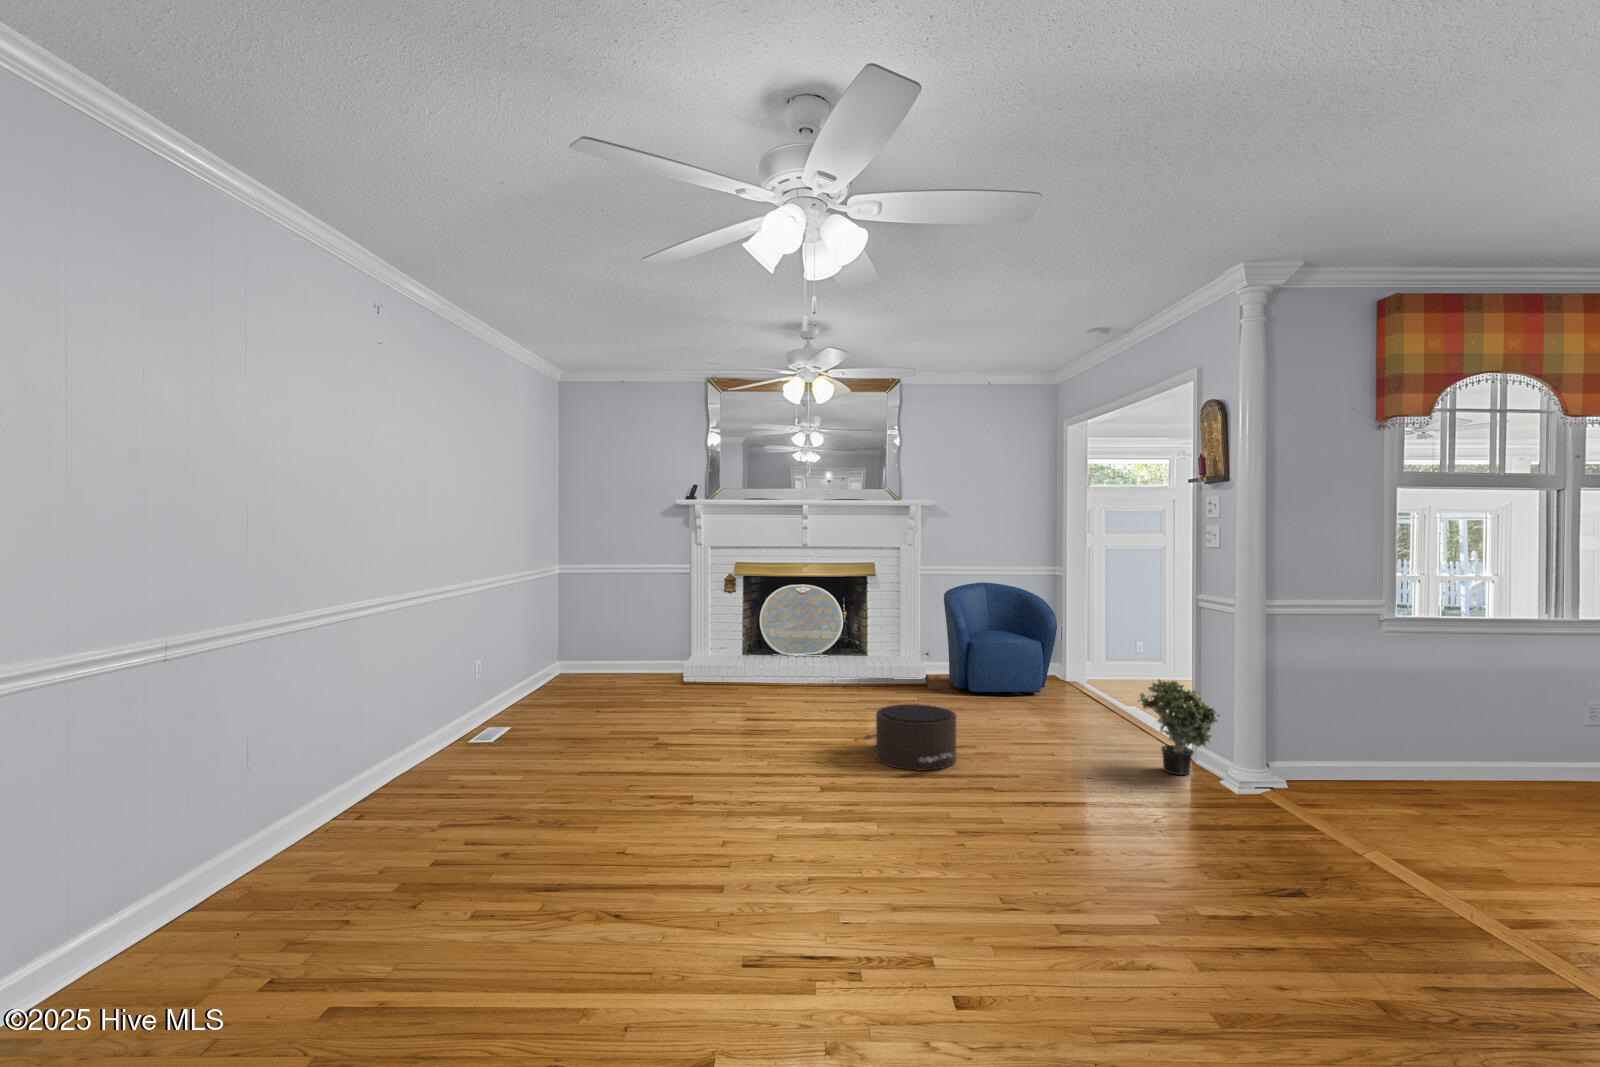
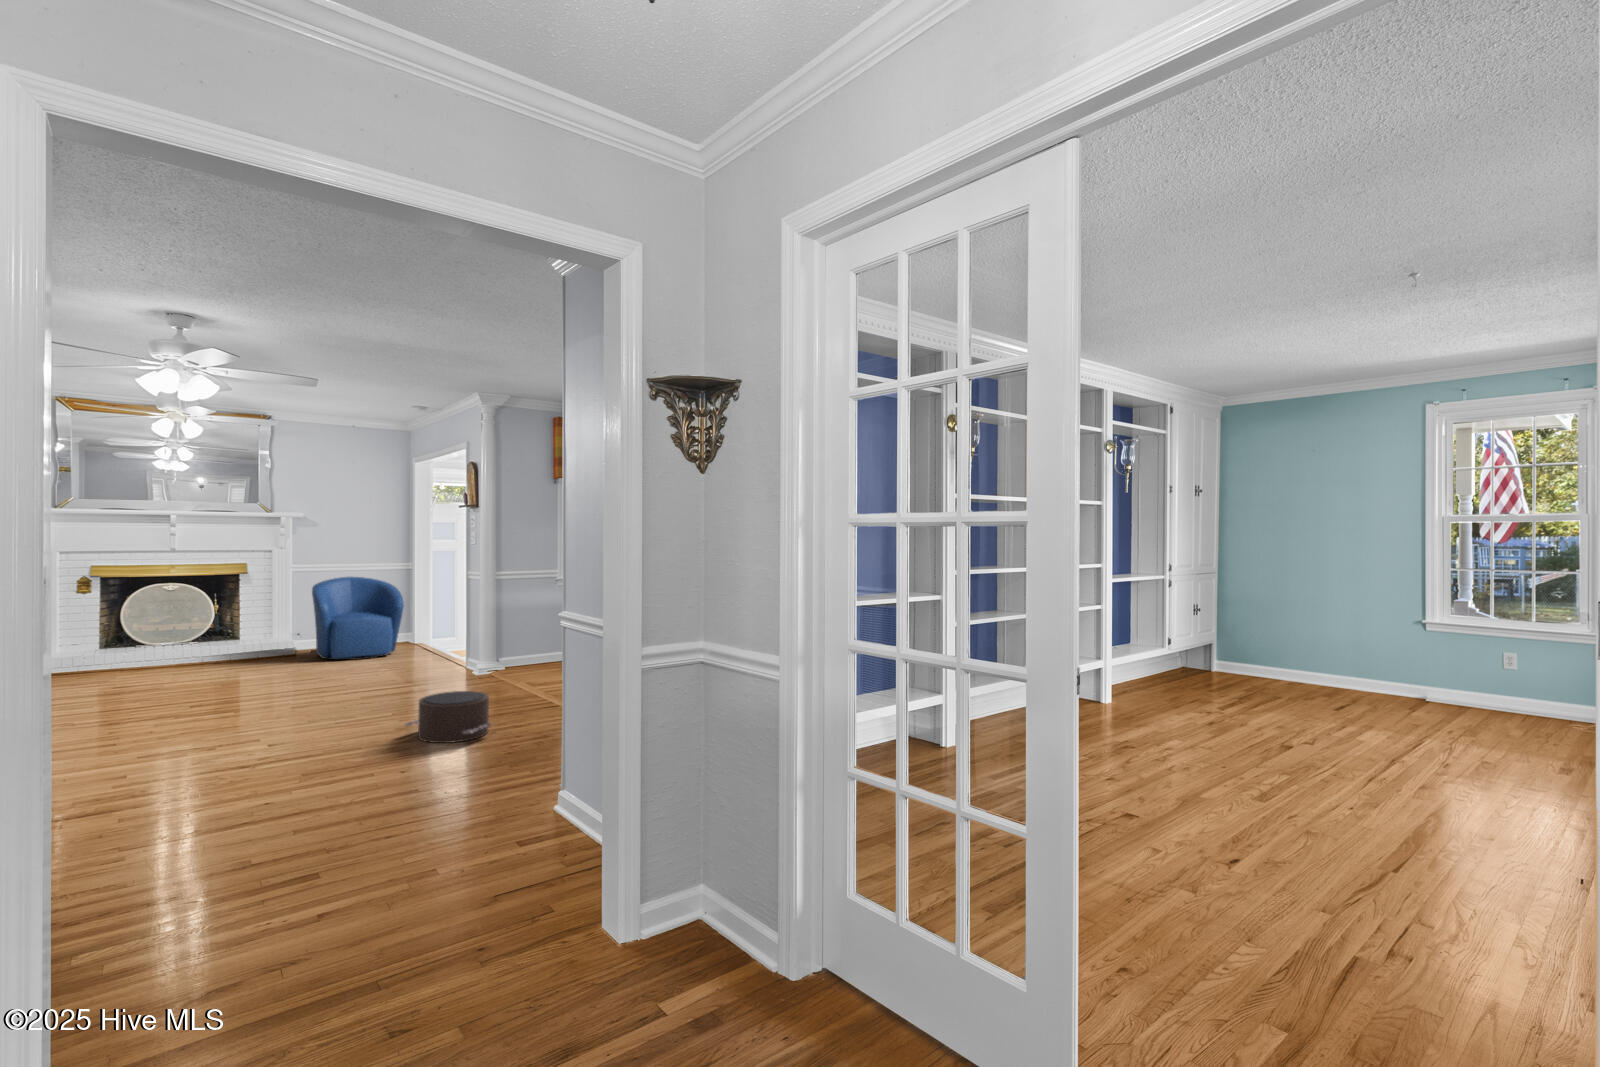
potted plant: present [1138,679,1220,775] -> none [432,630,480,685]
pouf: present [863,704,957,771] -> present [405,691,491,743]

